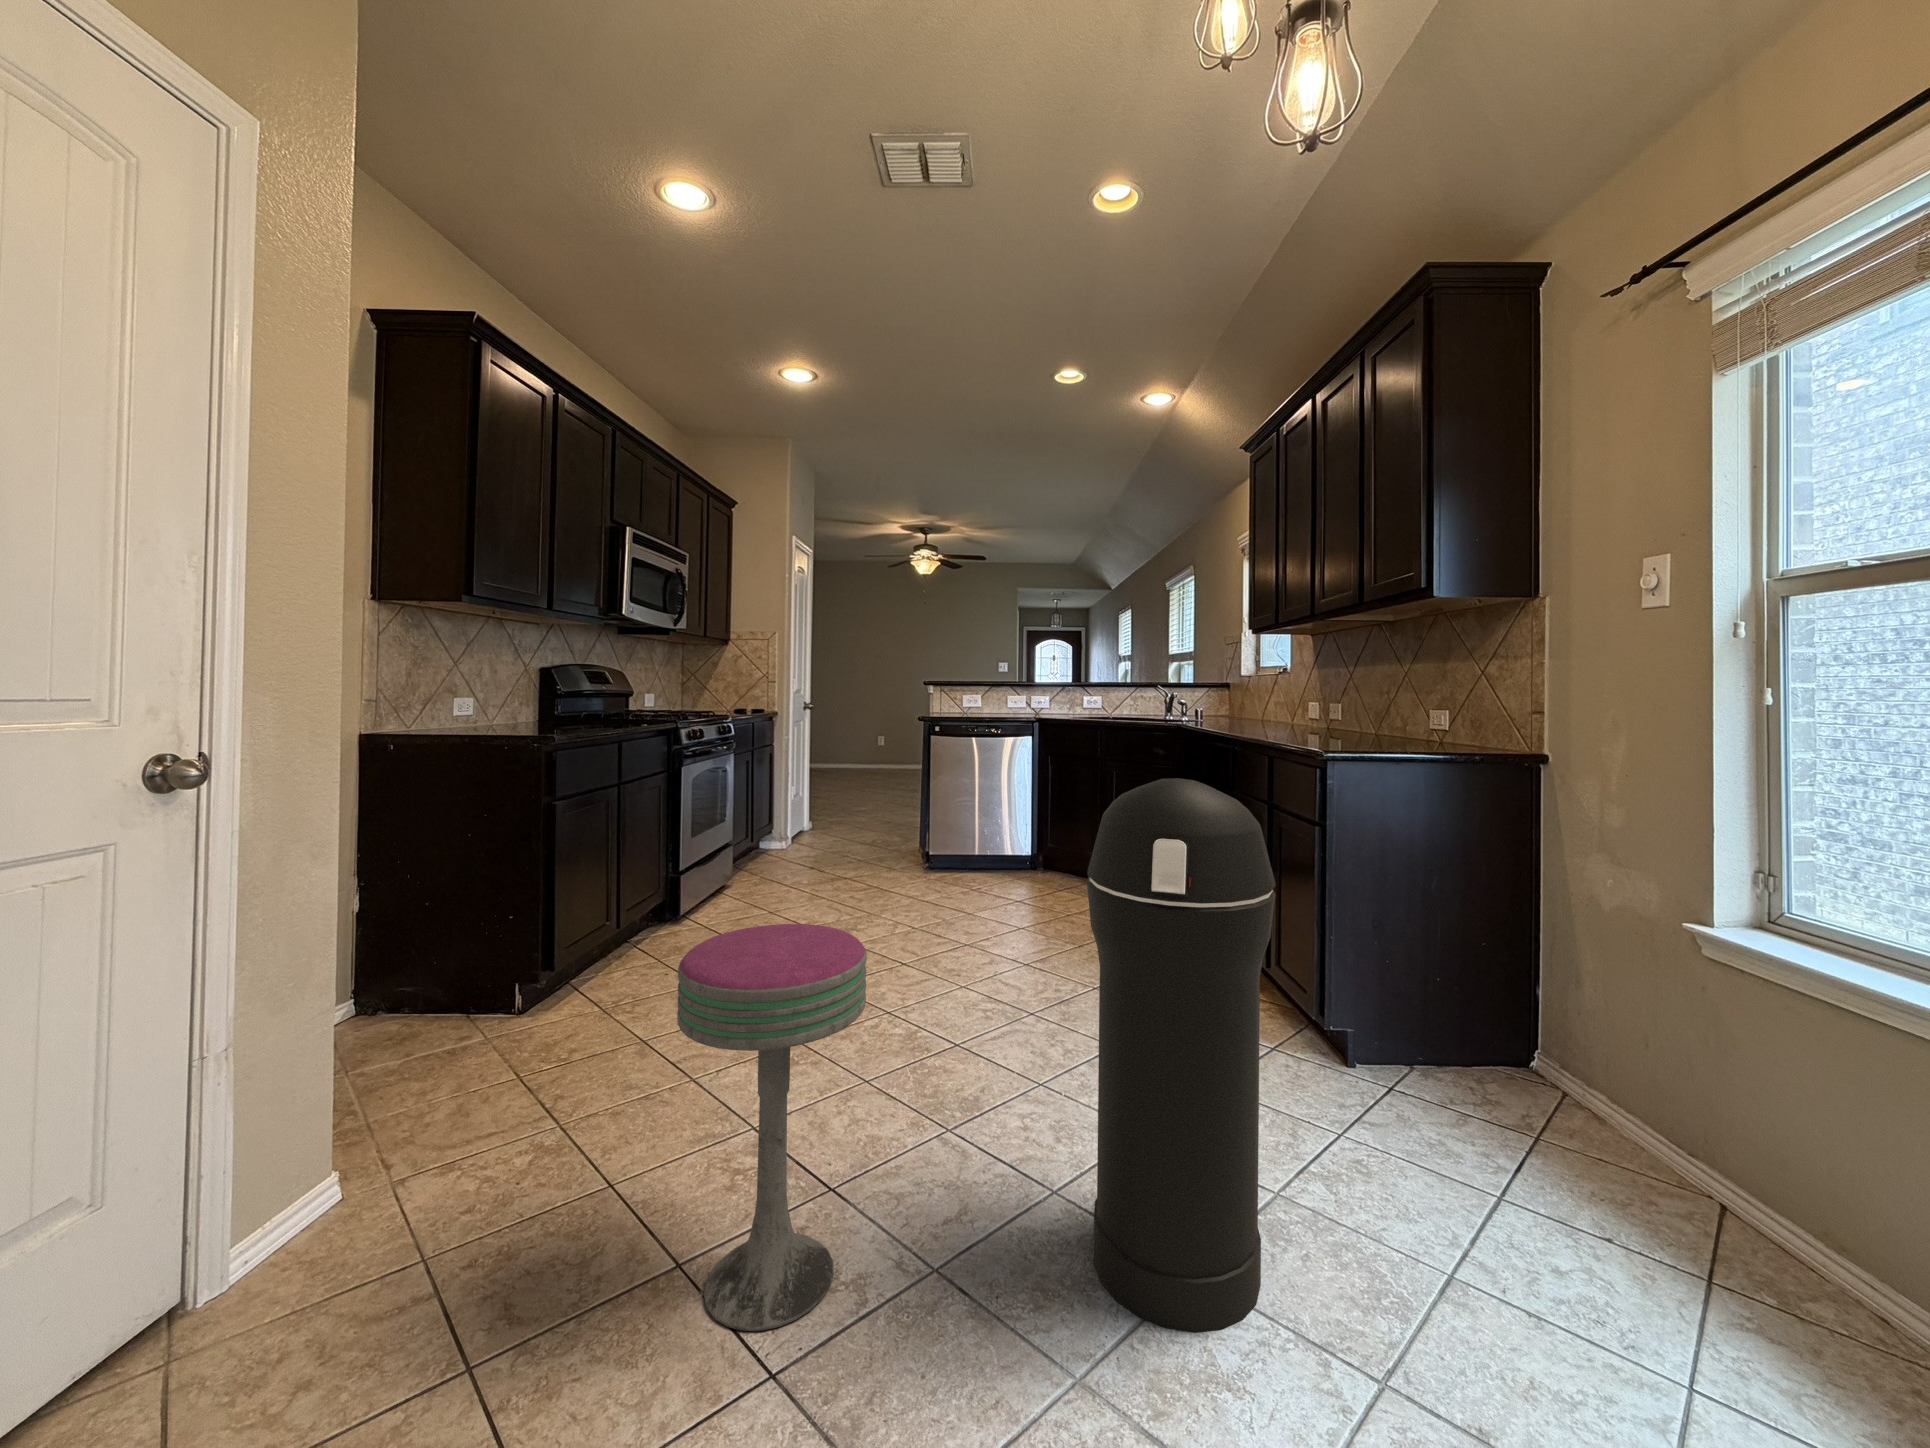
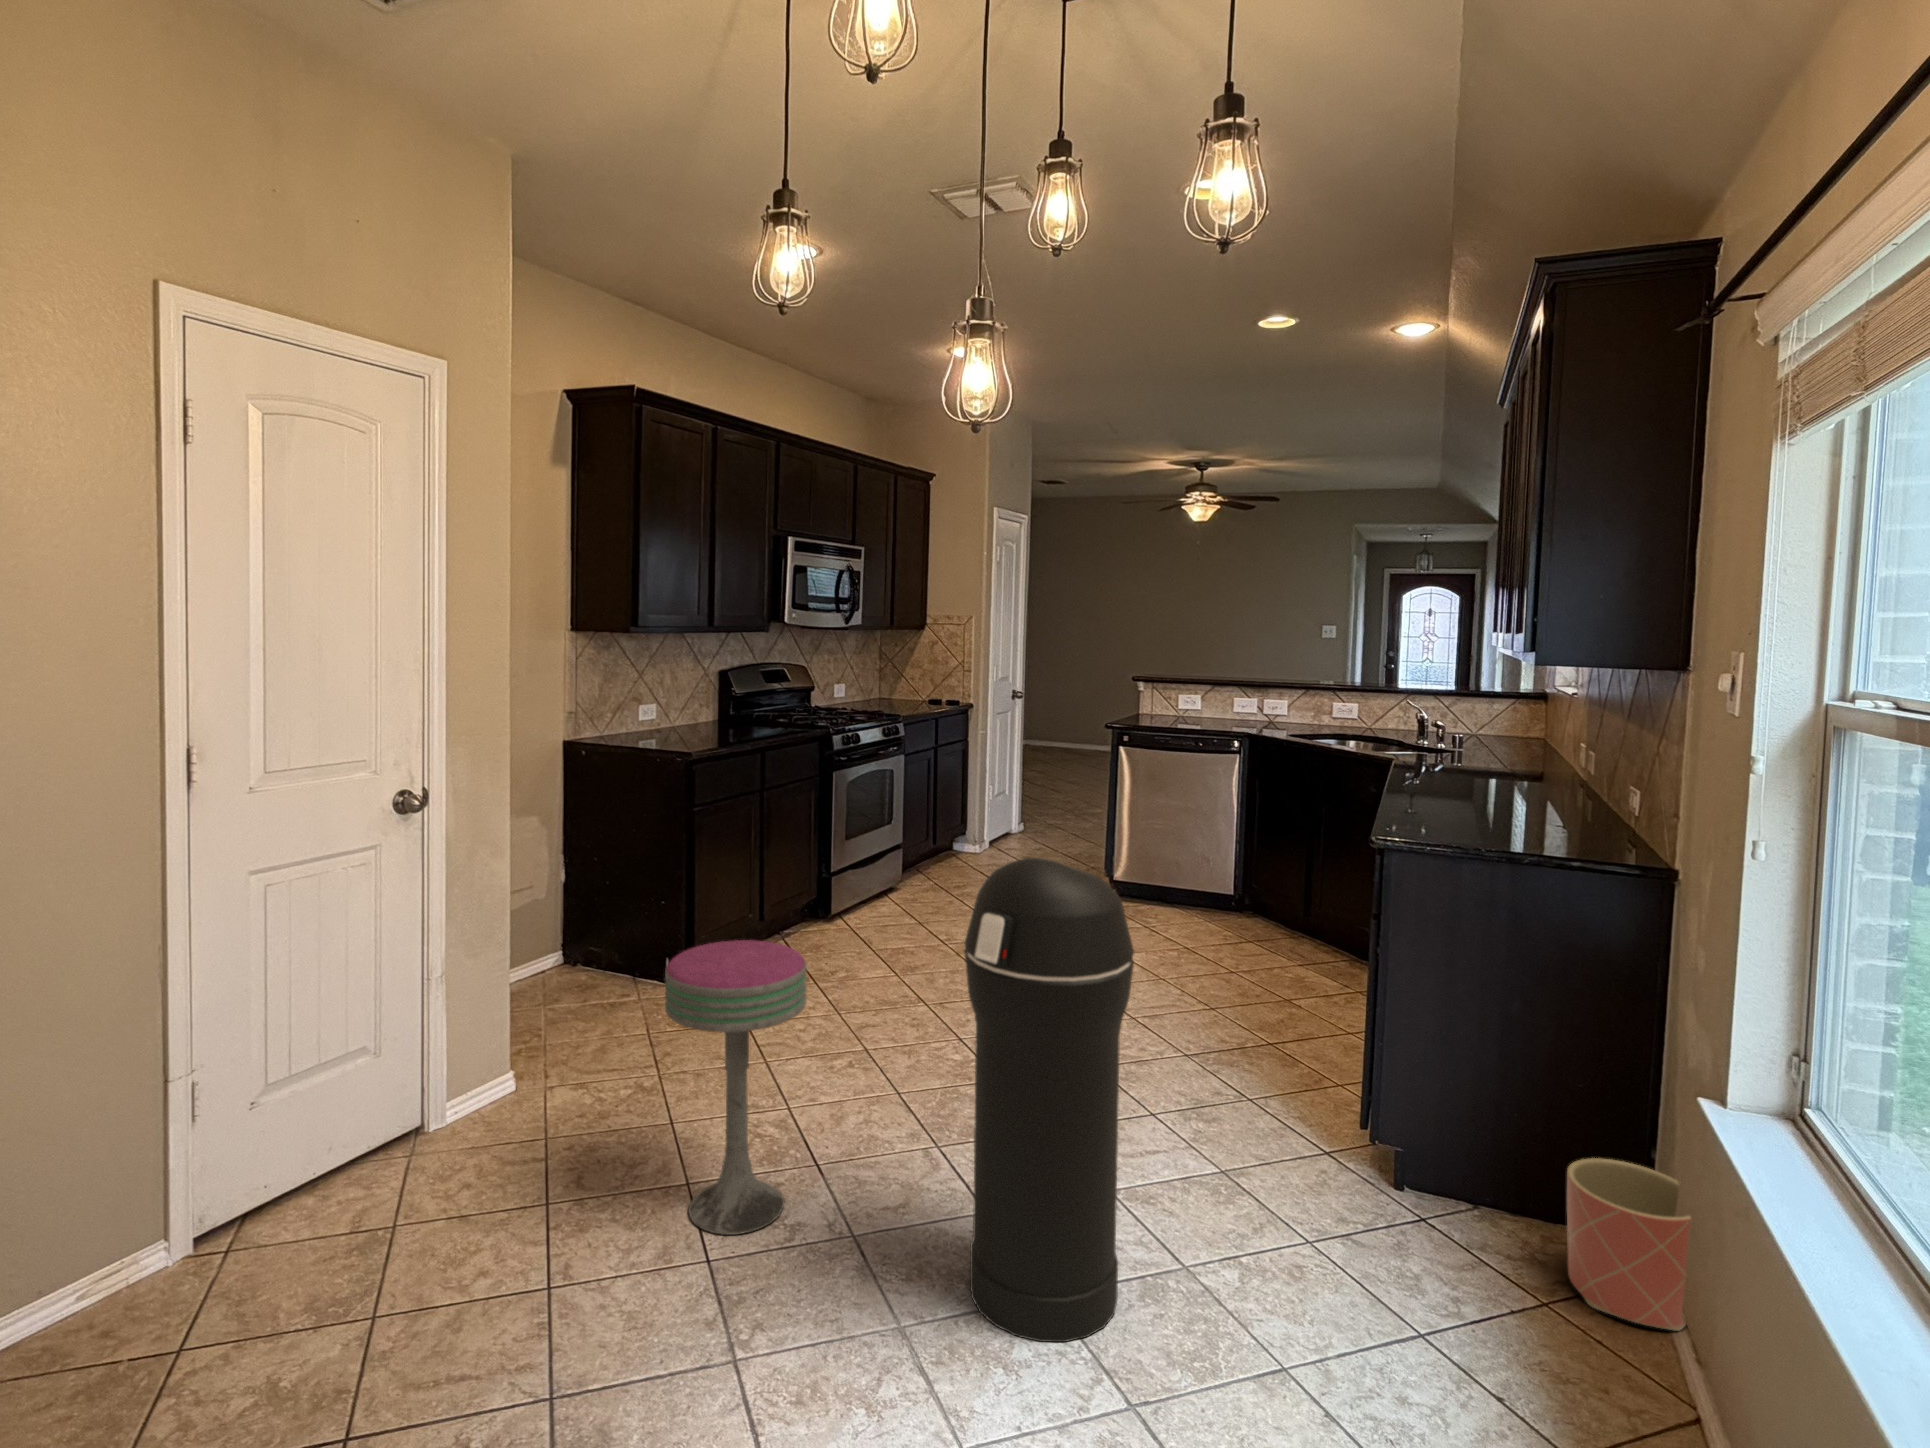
planter: none [1488,1002,1596,1130] -> present [1567,1158,1691,1331]

